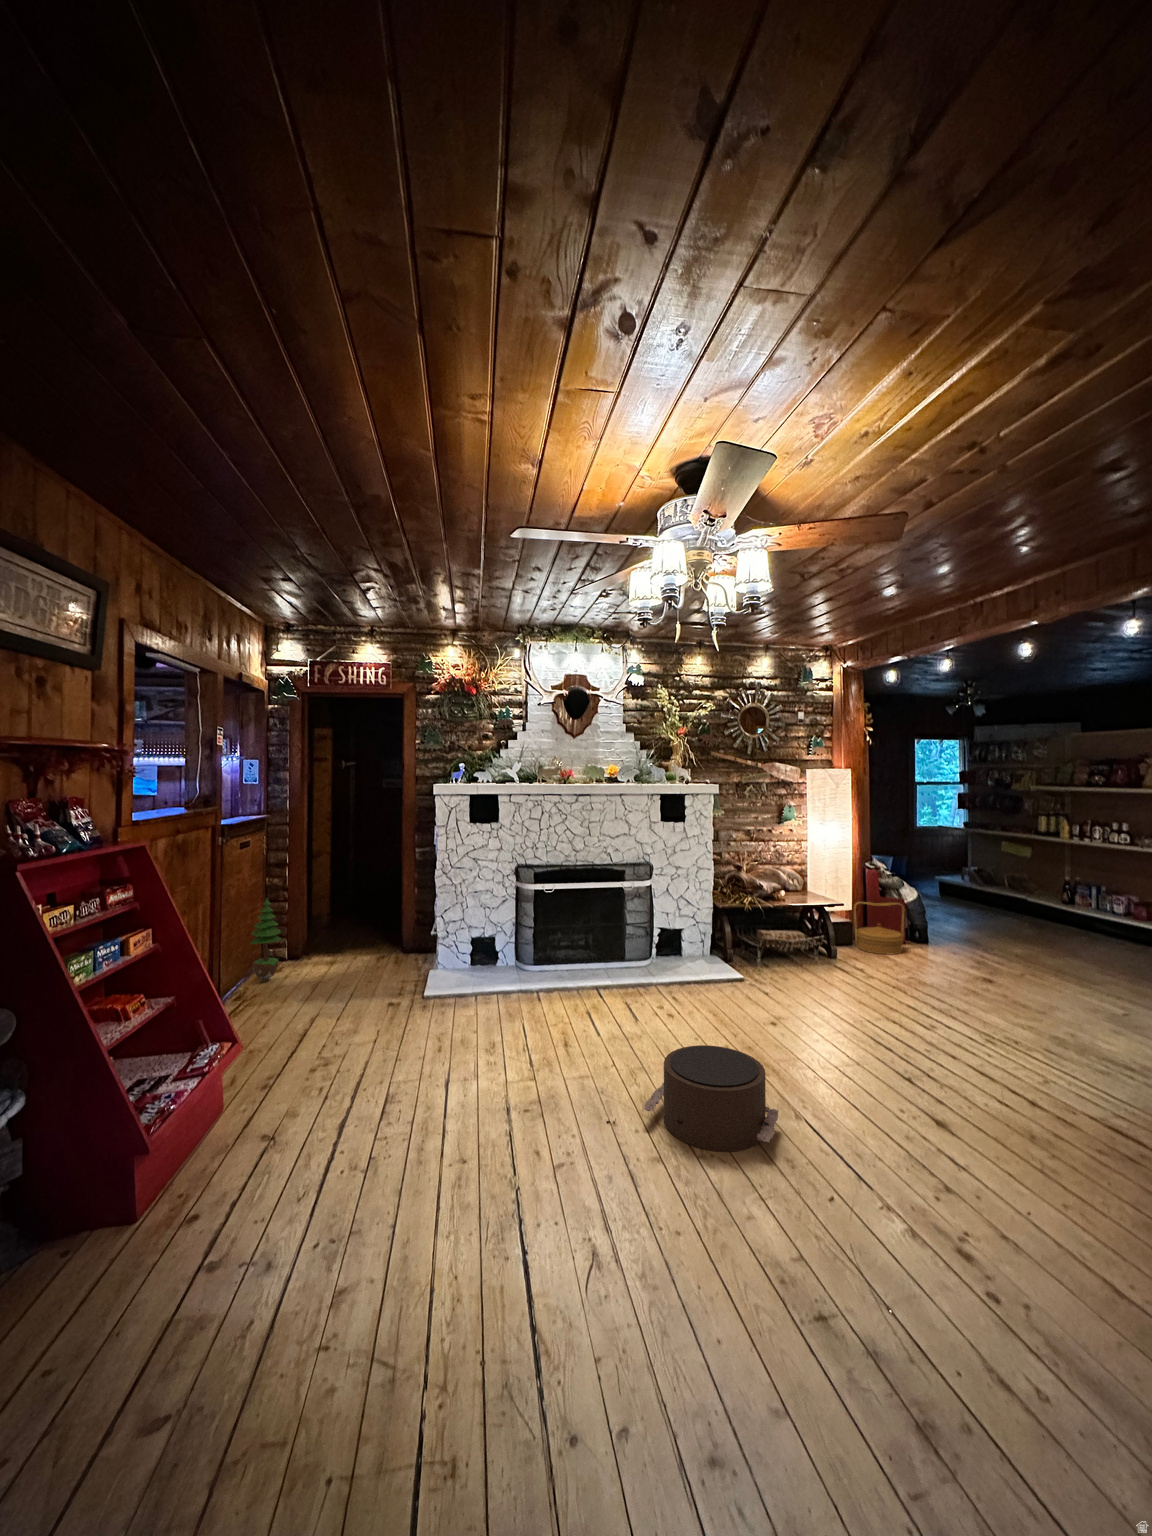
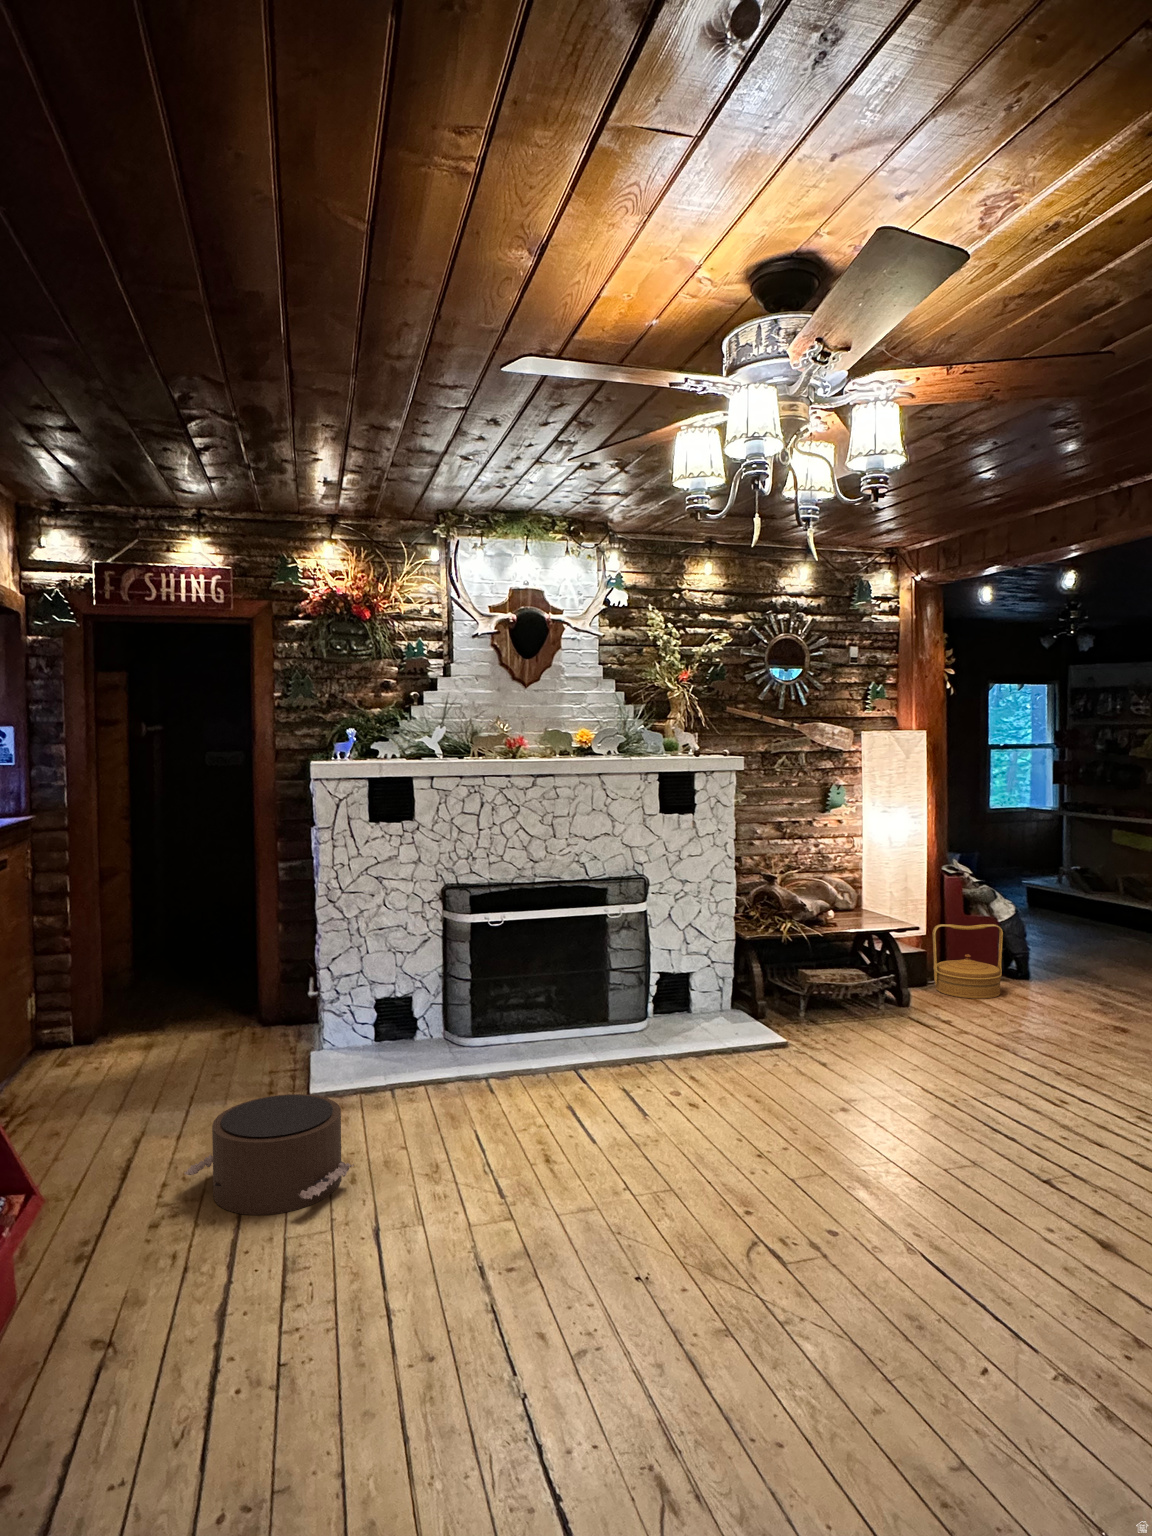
potted tree: present [250,898,282,981] -> none [13,948,68,1083]
pouf: present [644,1045,778,1152] -> present [184,1094,354,1215]

